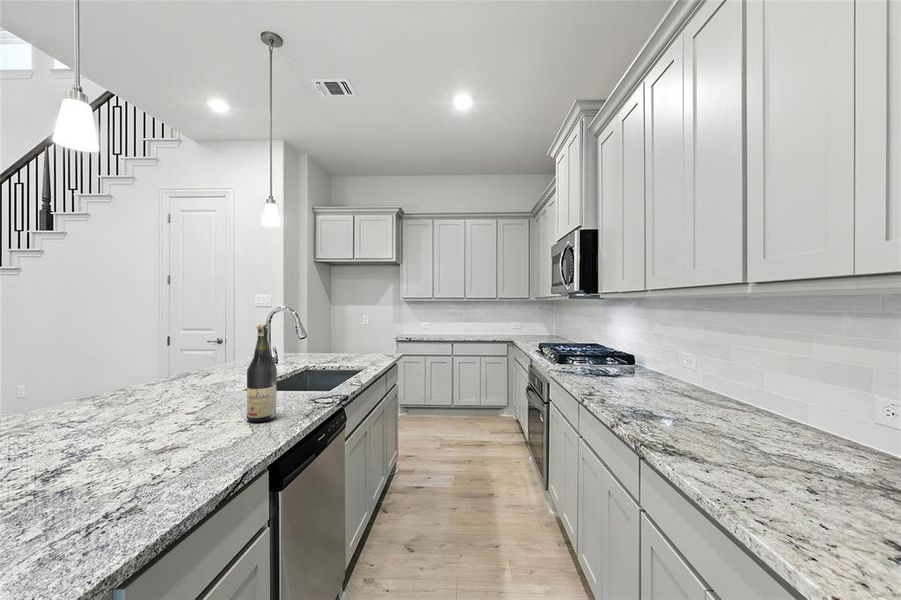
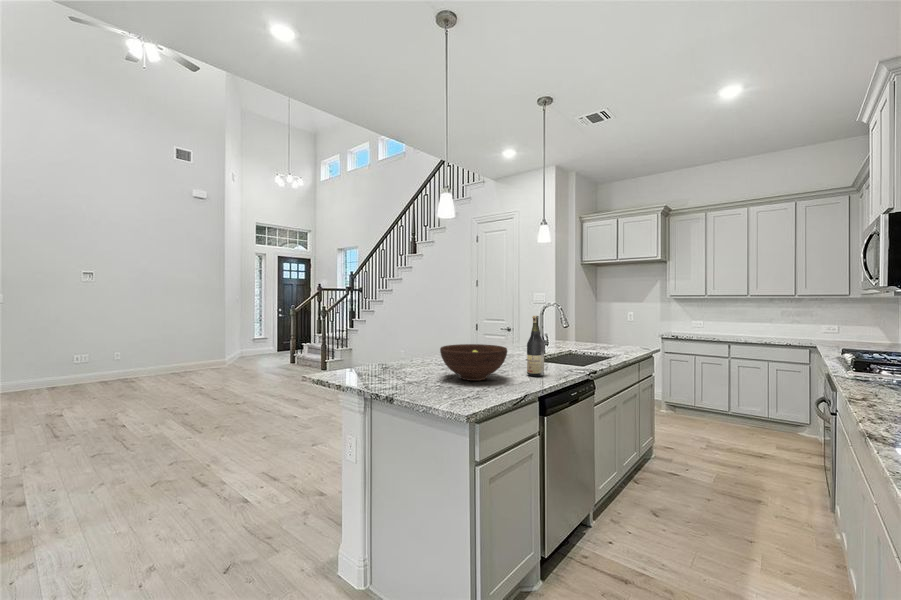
fruit bowl: none [41,379,210,459] -> present [440,344,507,381]

